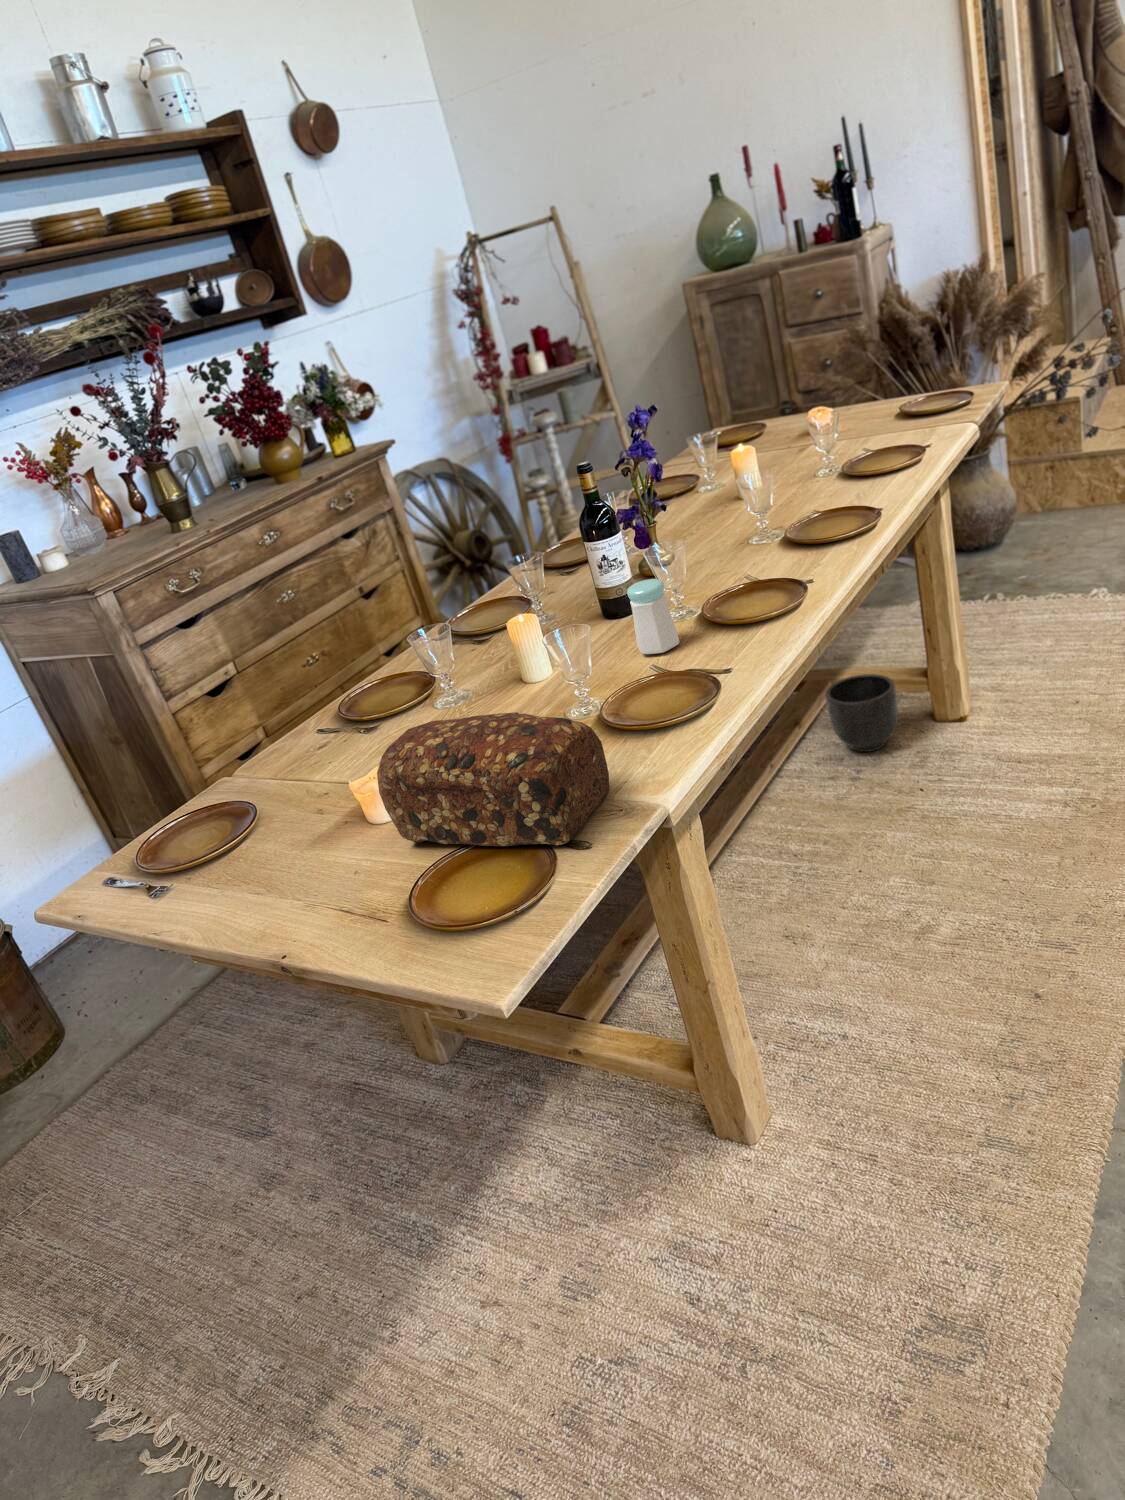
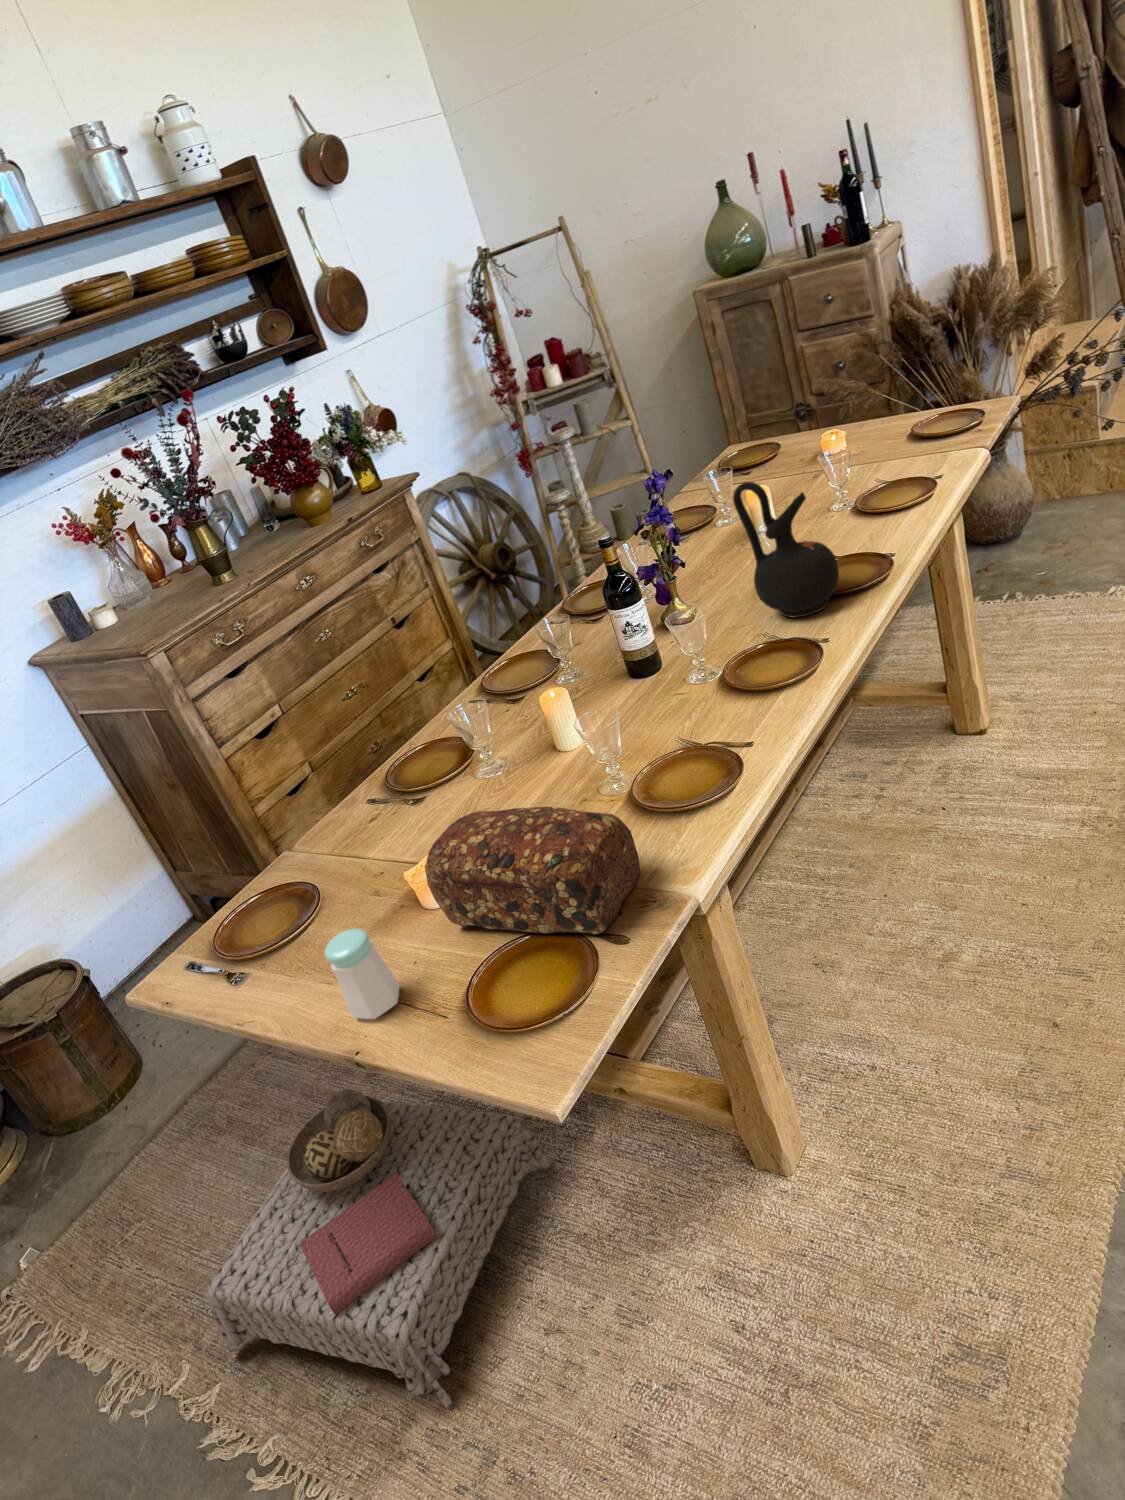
ceramic jug: none [722,420,828,567] -> present [733,482,839,617]
salt shaker: present [627,579,679,654] -> present [325,928,399,1019]
planter: present [825,674,898,752] -> none [845,691,915,767]
ottoman: none [109,1043,499,1386] -> present [207,1089,553,1410]

